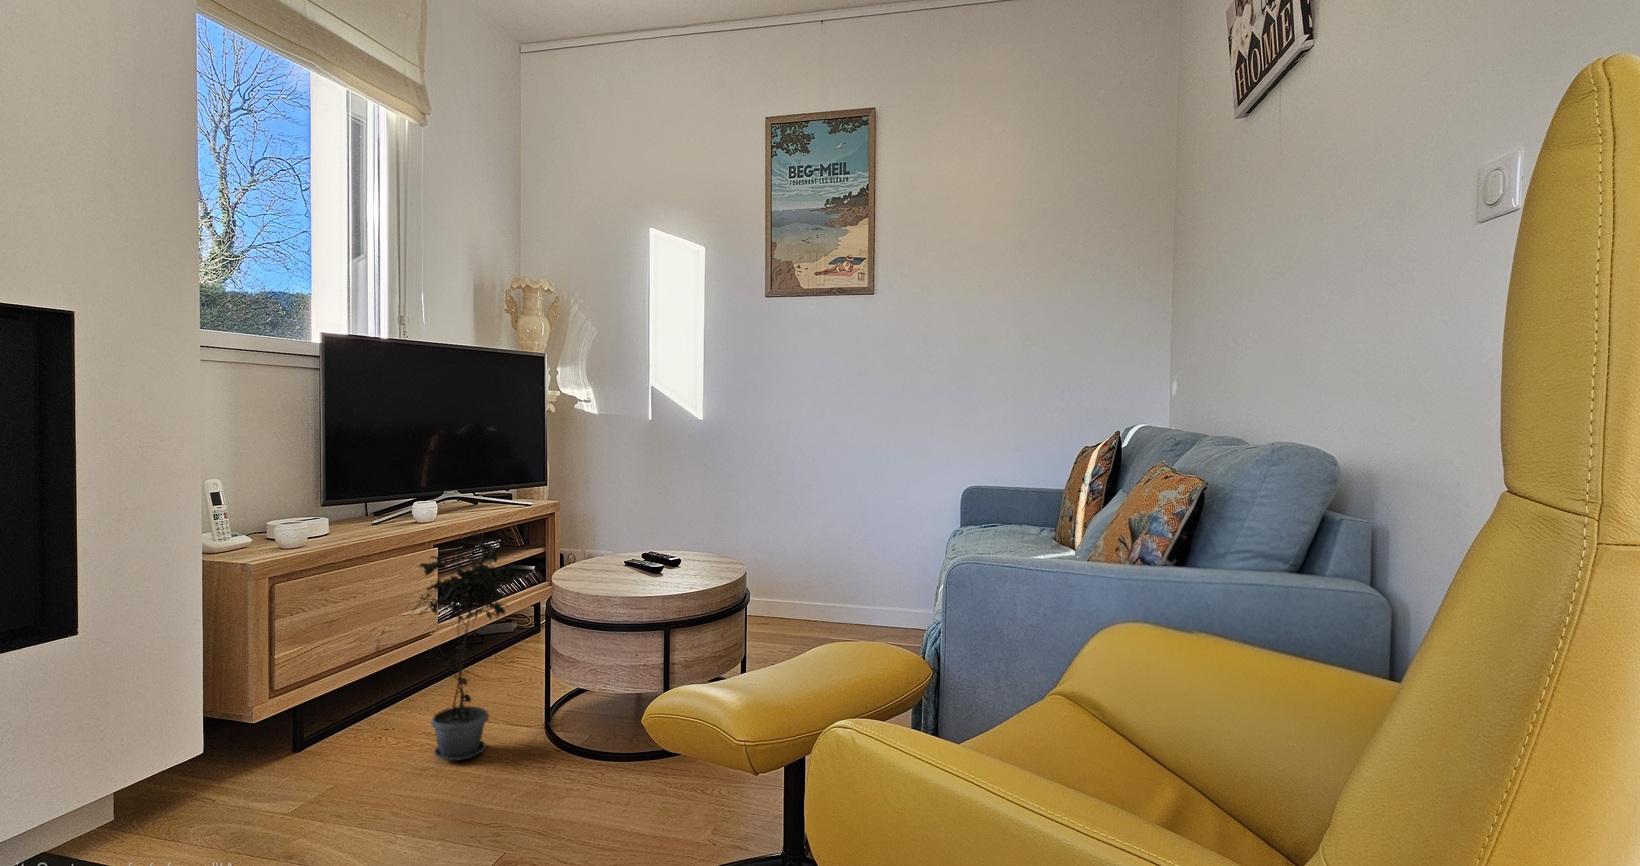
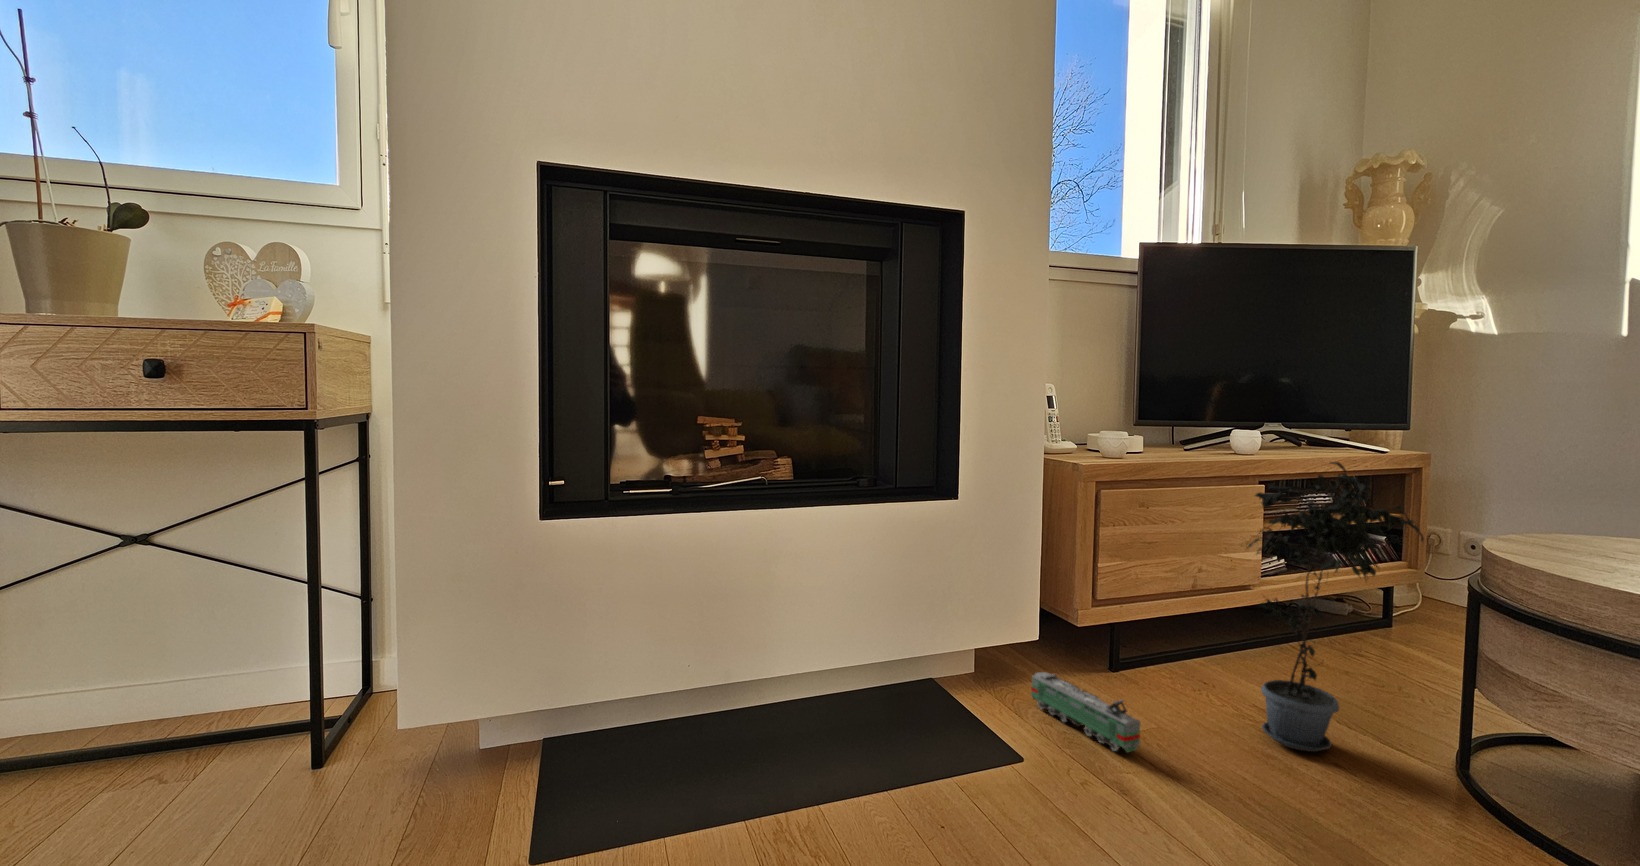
toy train: none [202,775,322,827] -> present [1031,672,1141,752]

